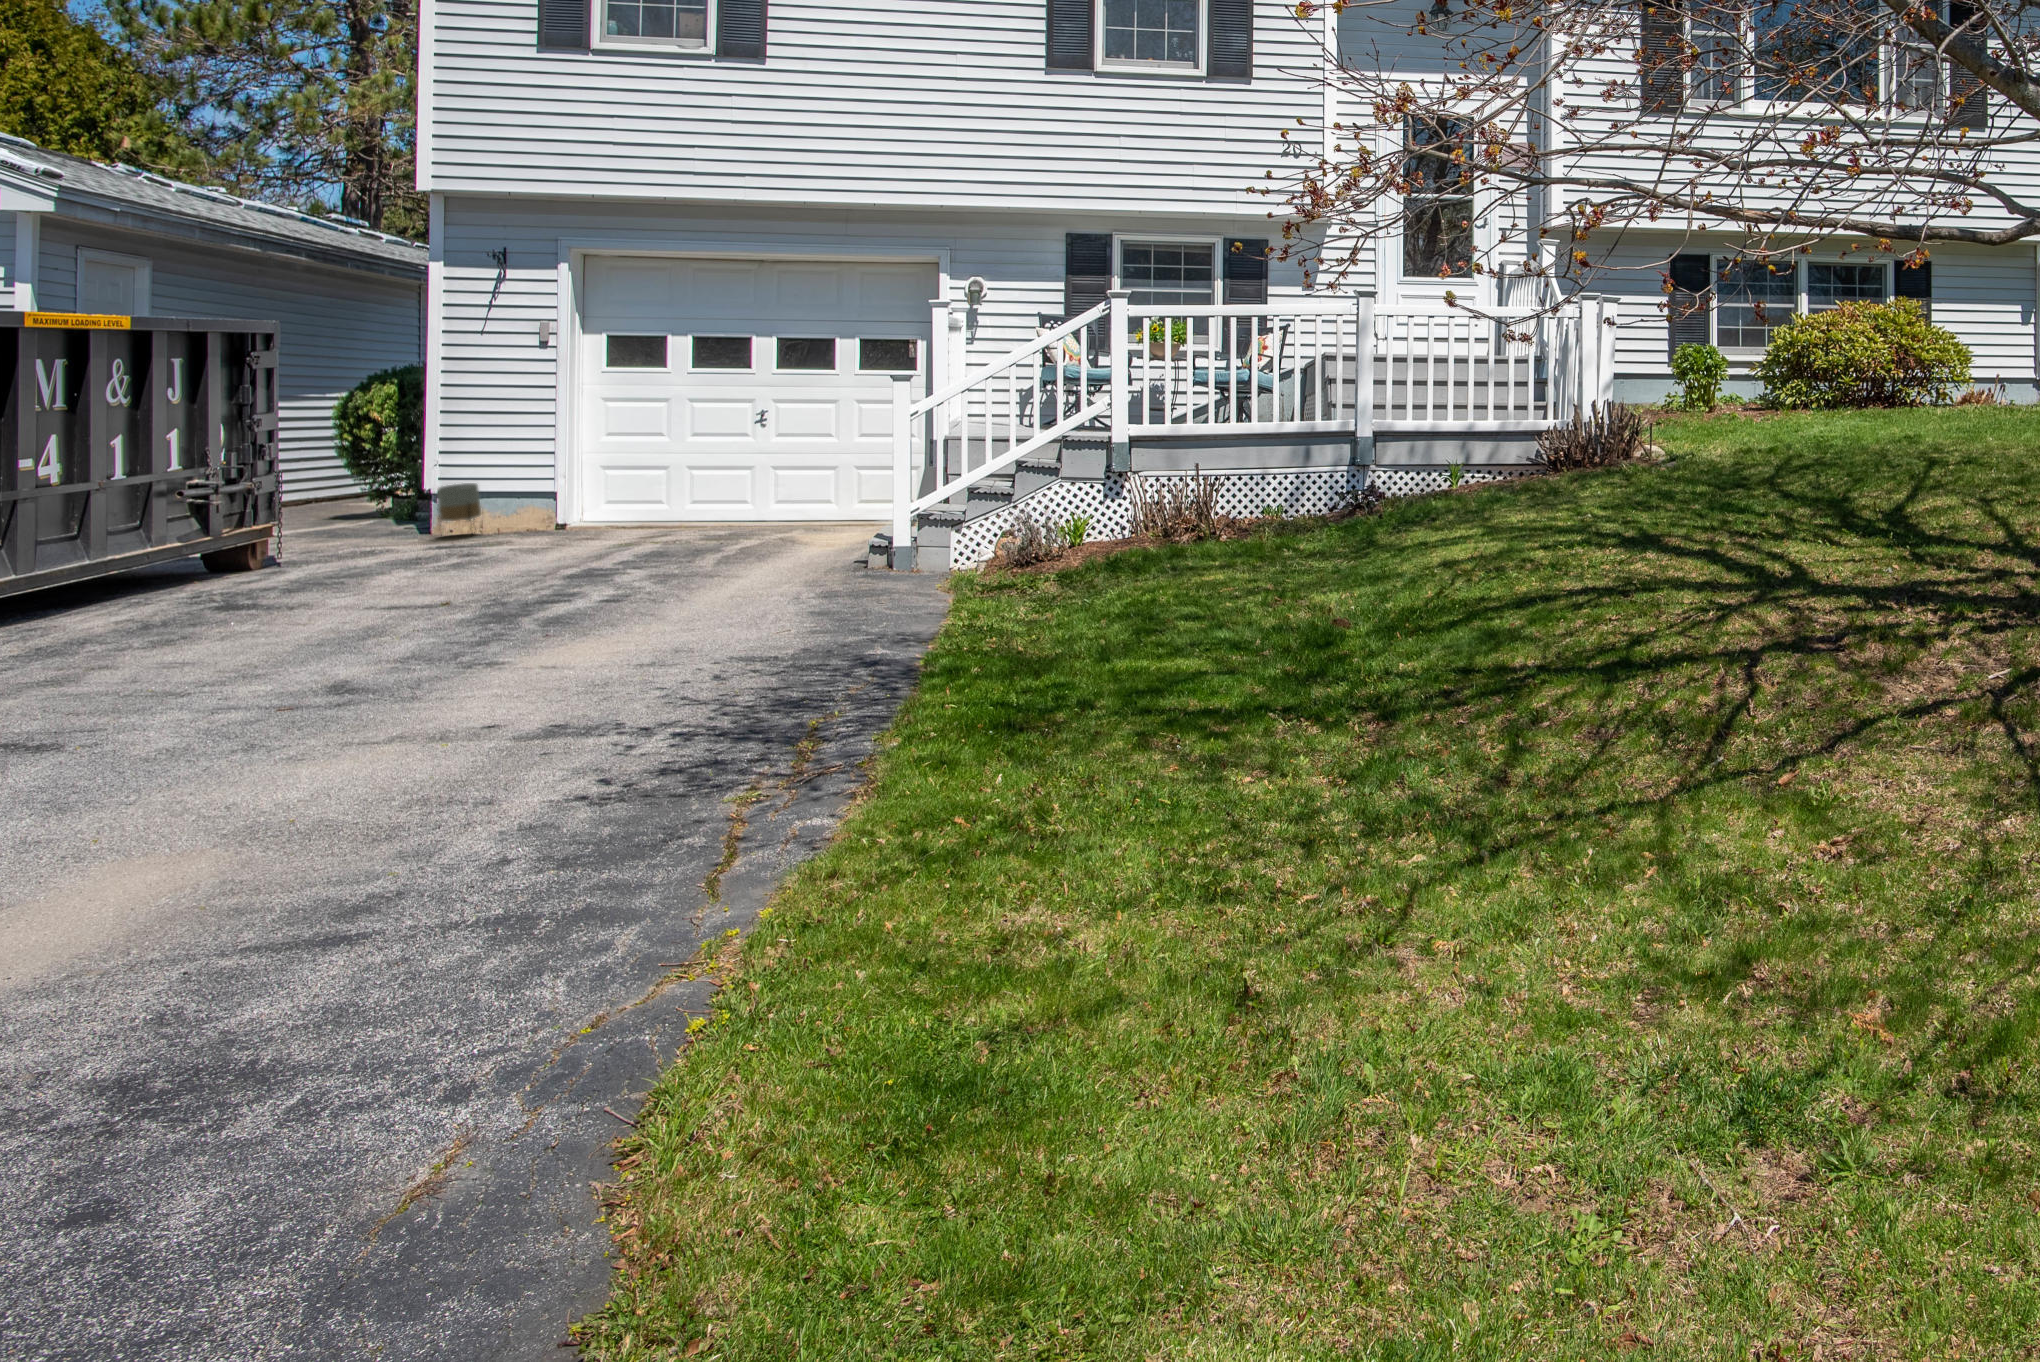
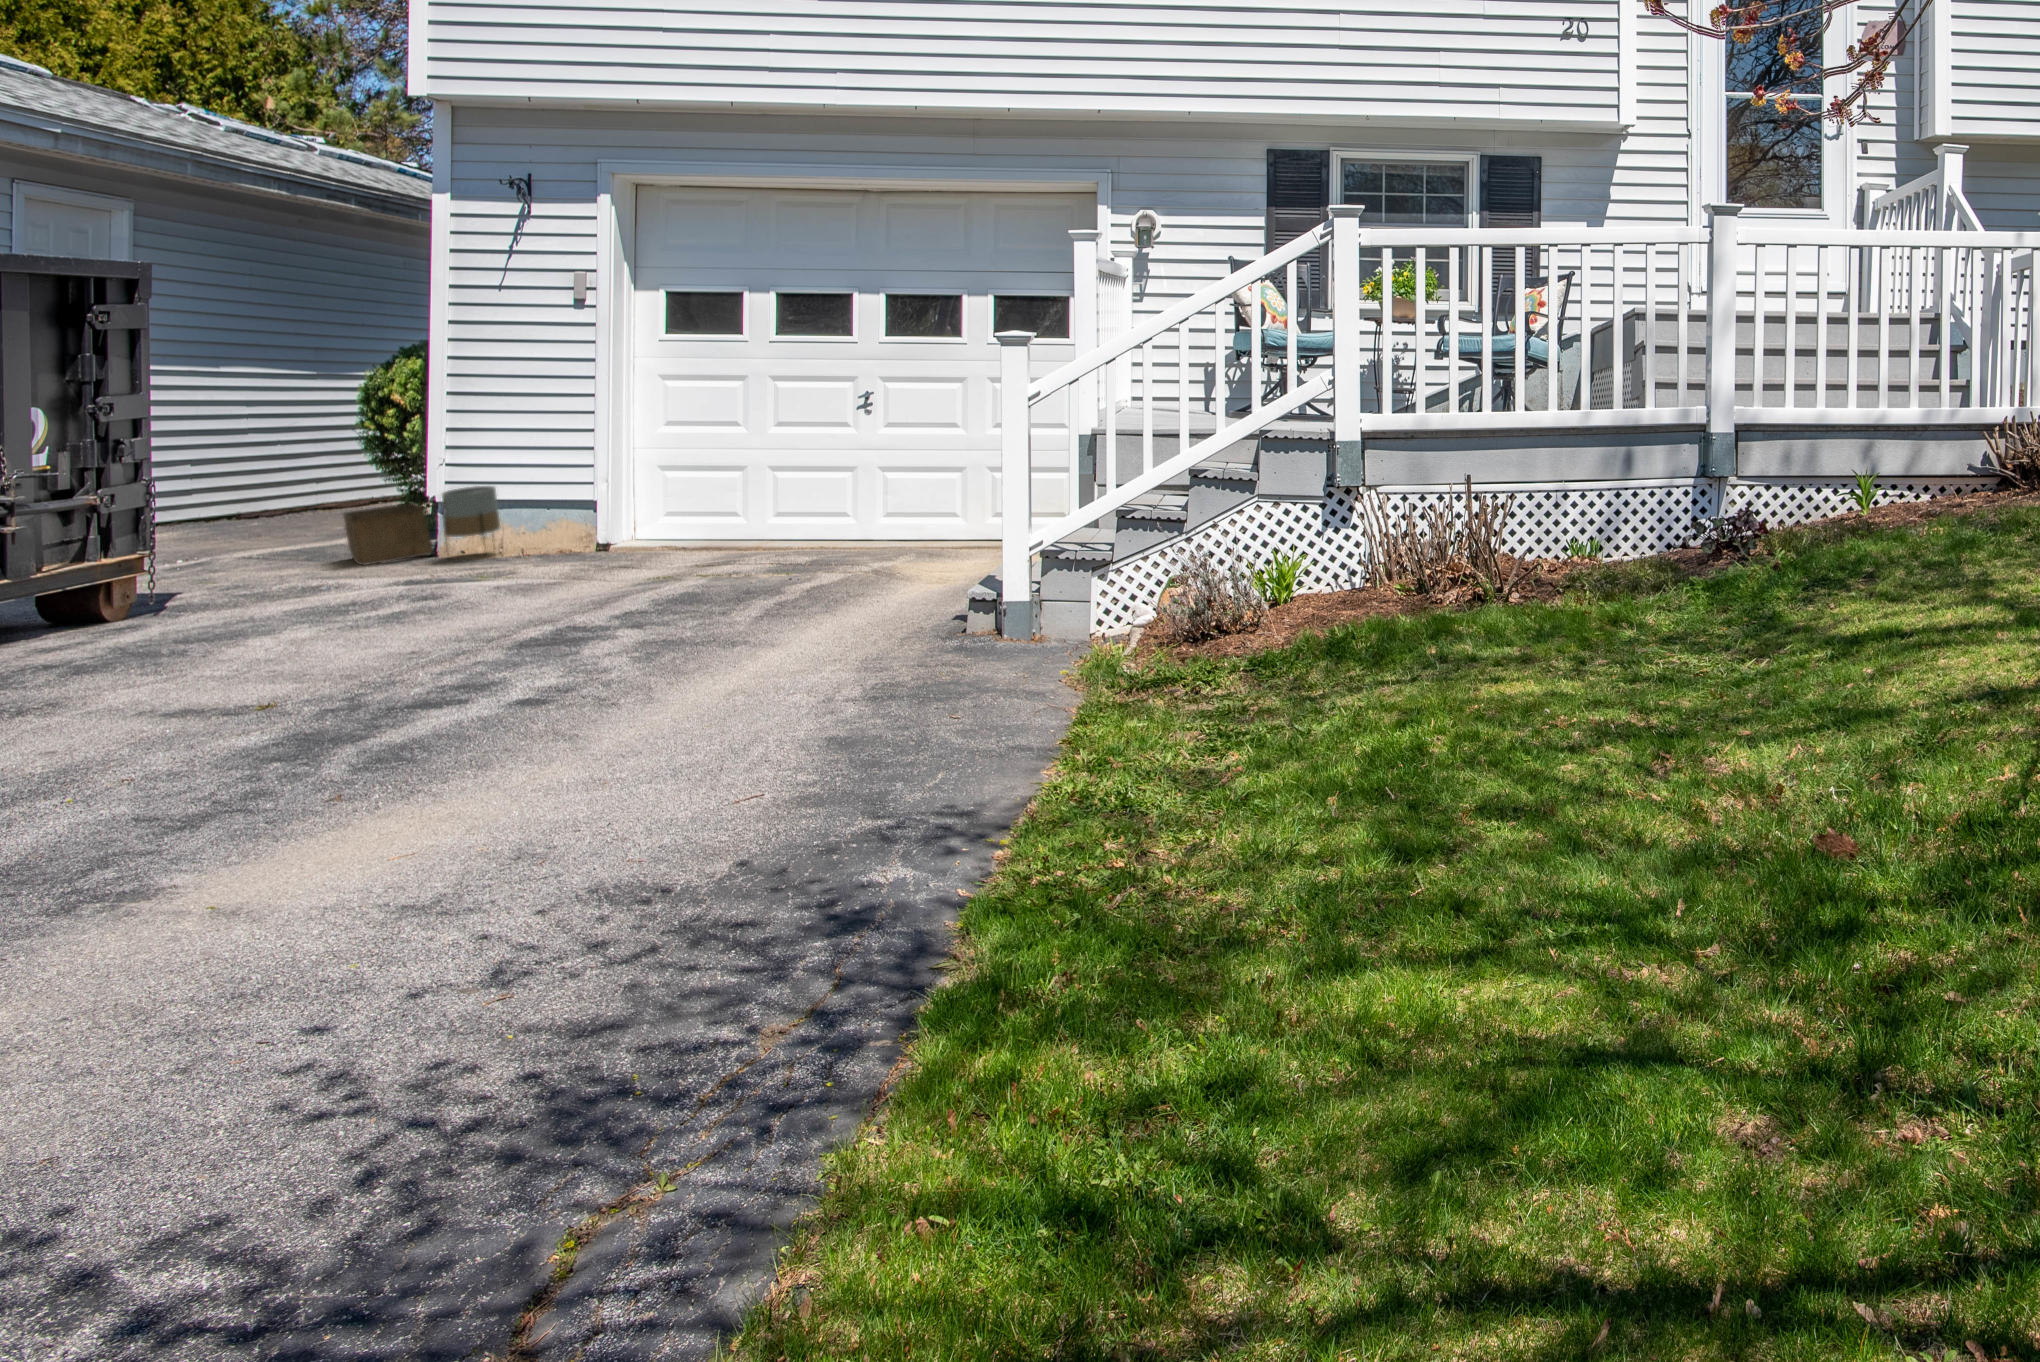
storage bin: none [355,497,429,544] -> present [343,503,434,565]

